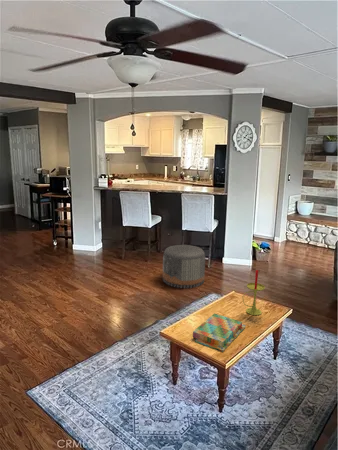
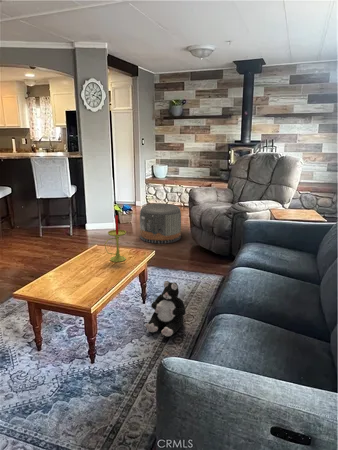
pouf: present [163,245,205,288] -> present [140,203,181,243]
board game: present [193,314,245,352] -> none [52,266,110,299]
plush toy: none [275,346,320,405] -> present [146,281,186,336]

